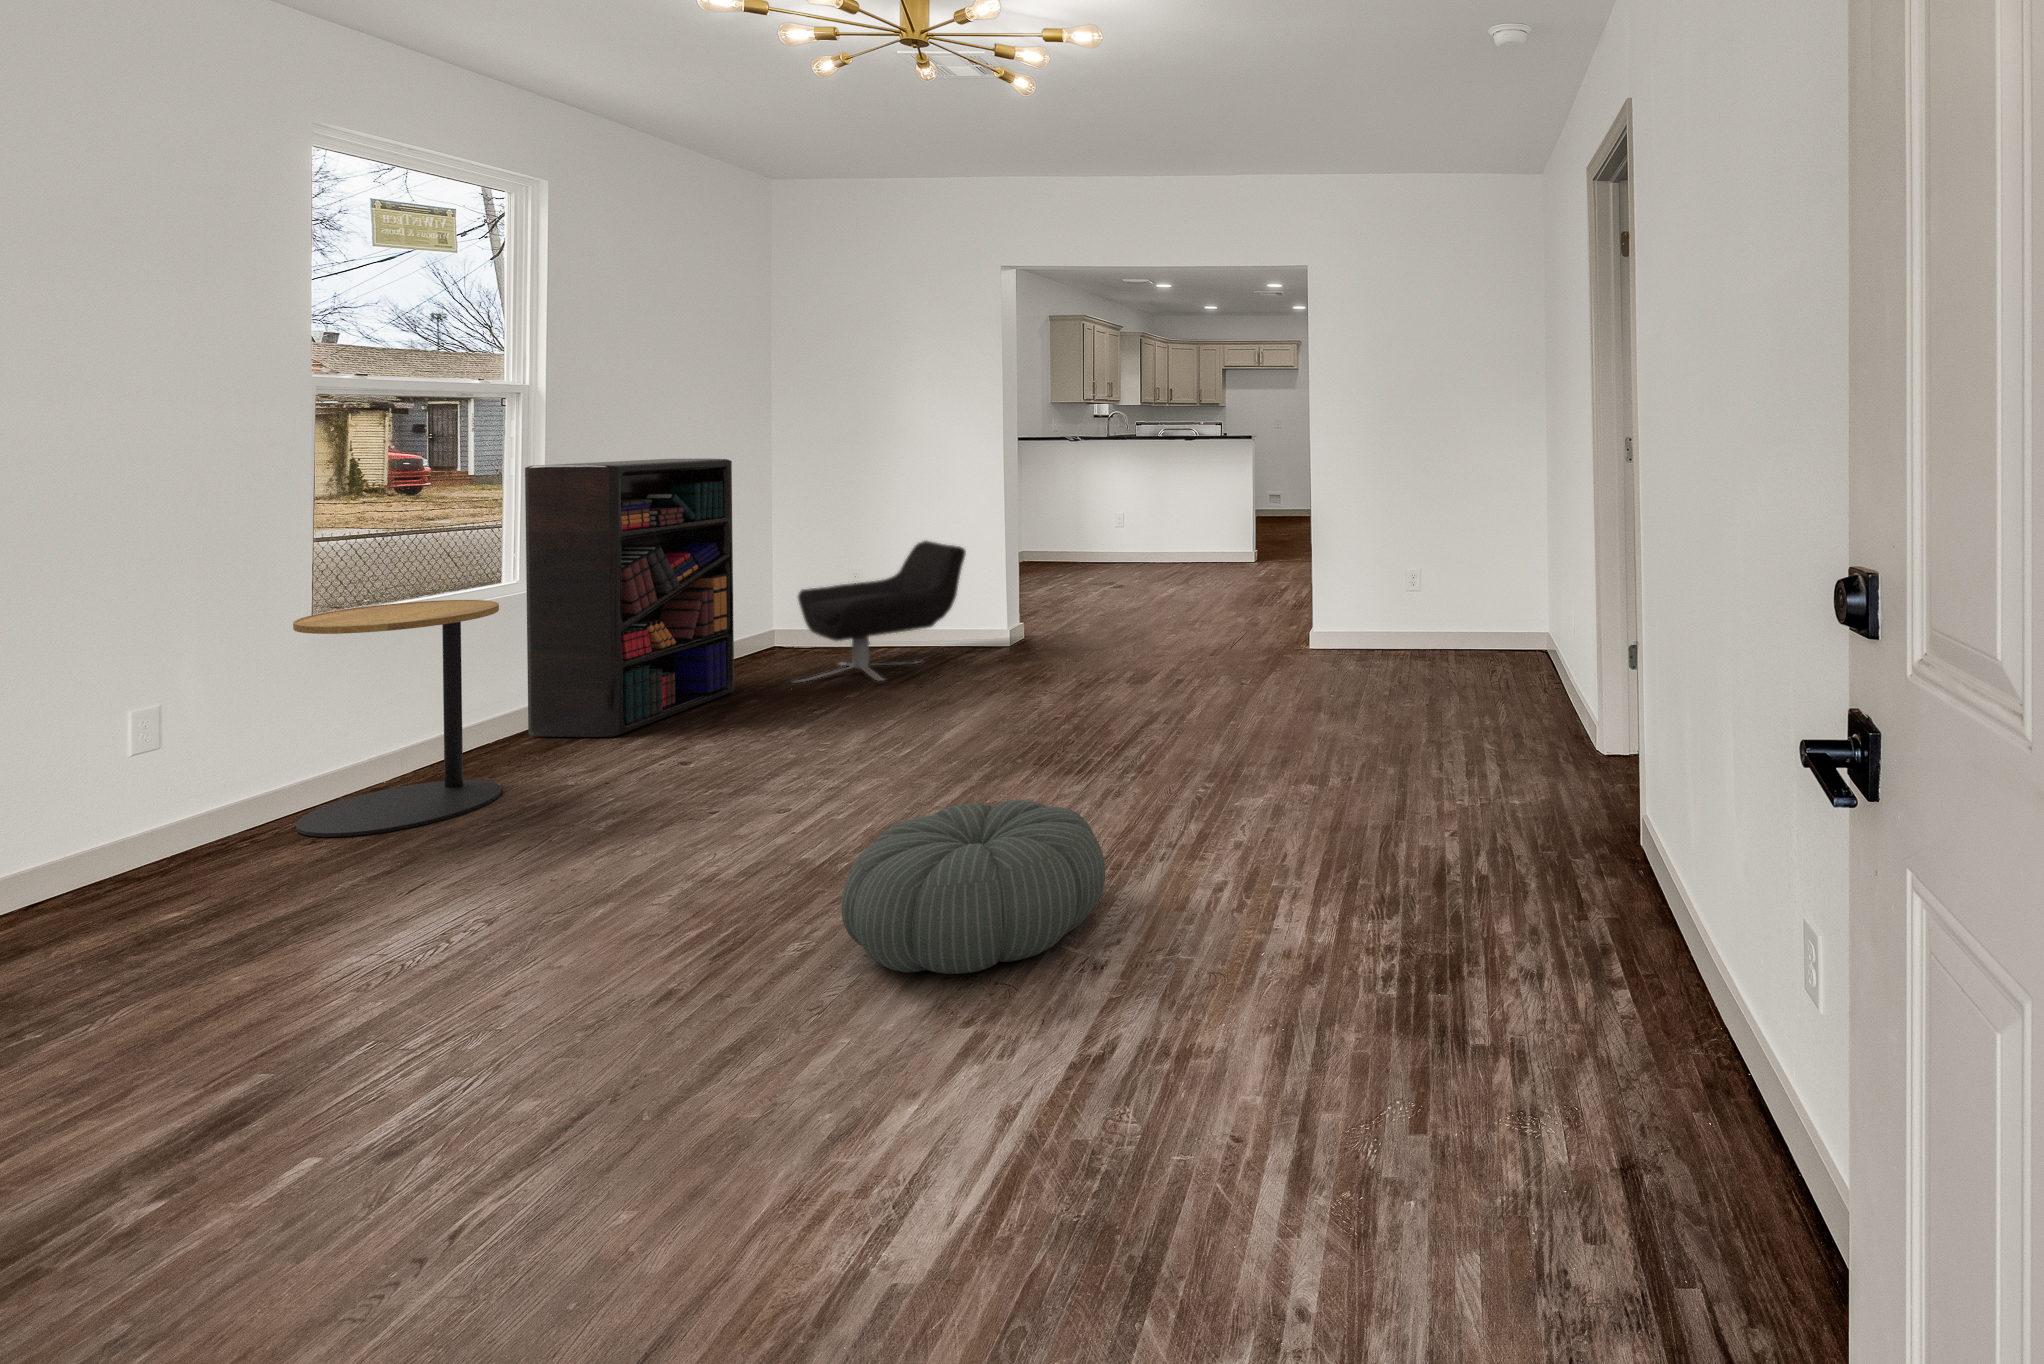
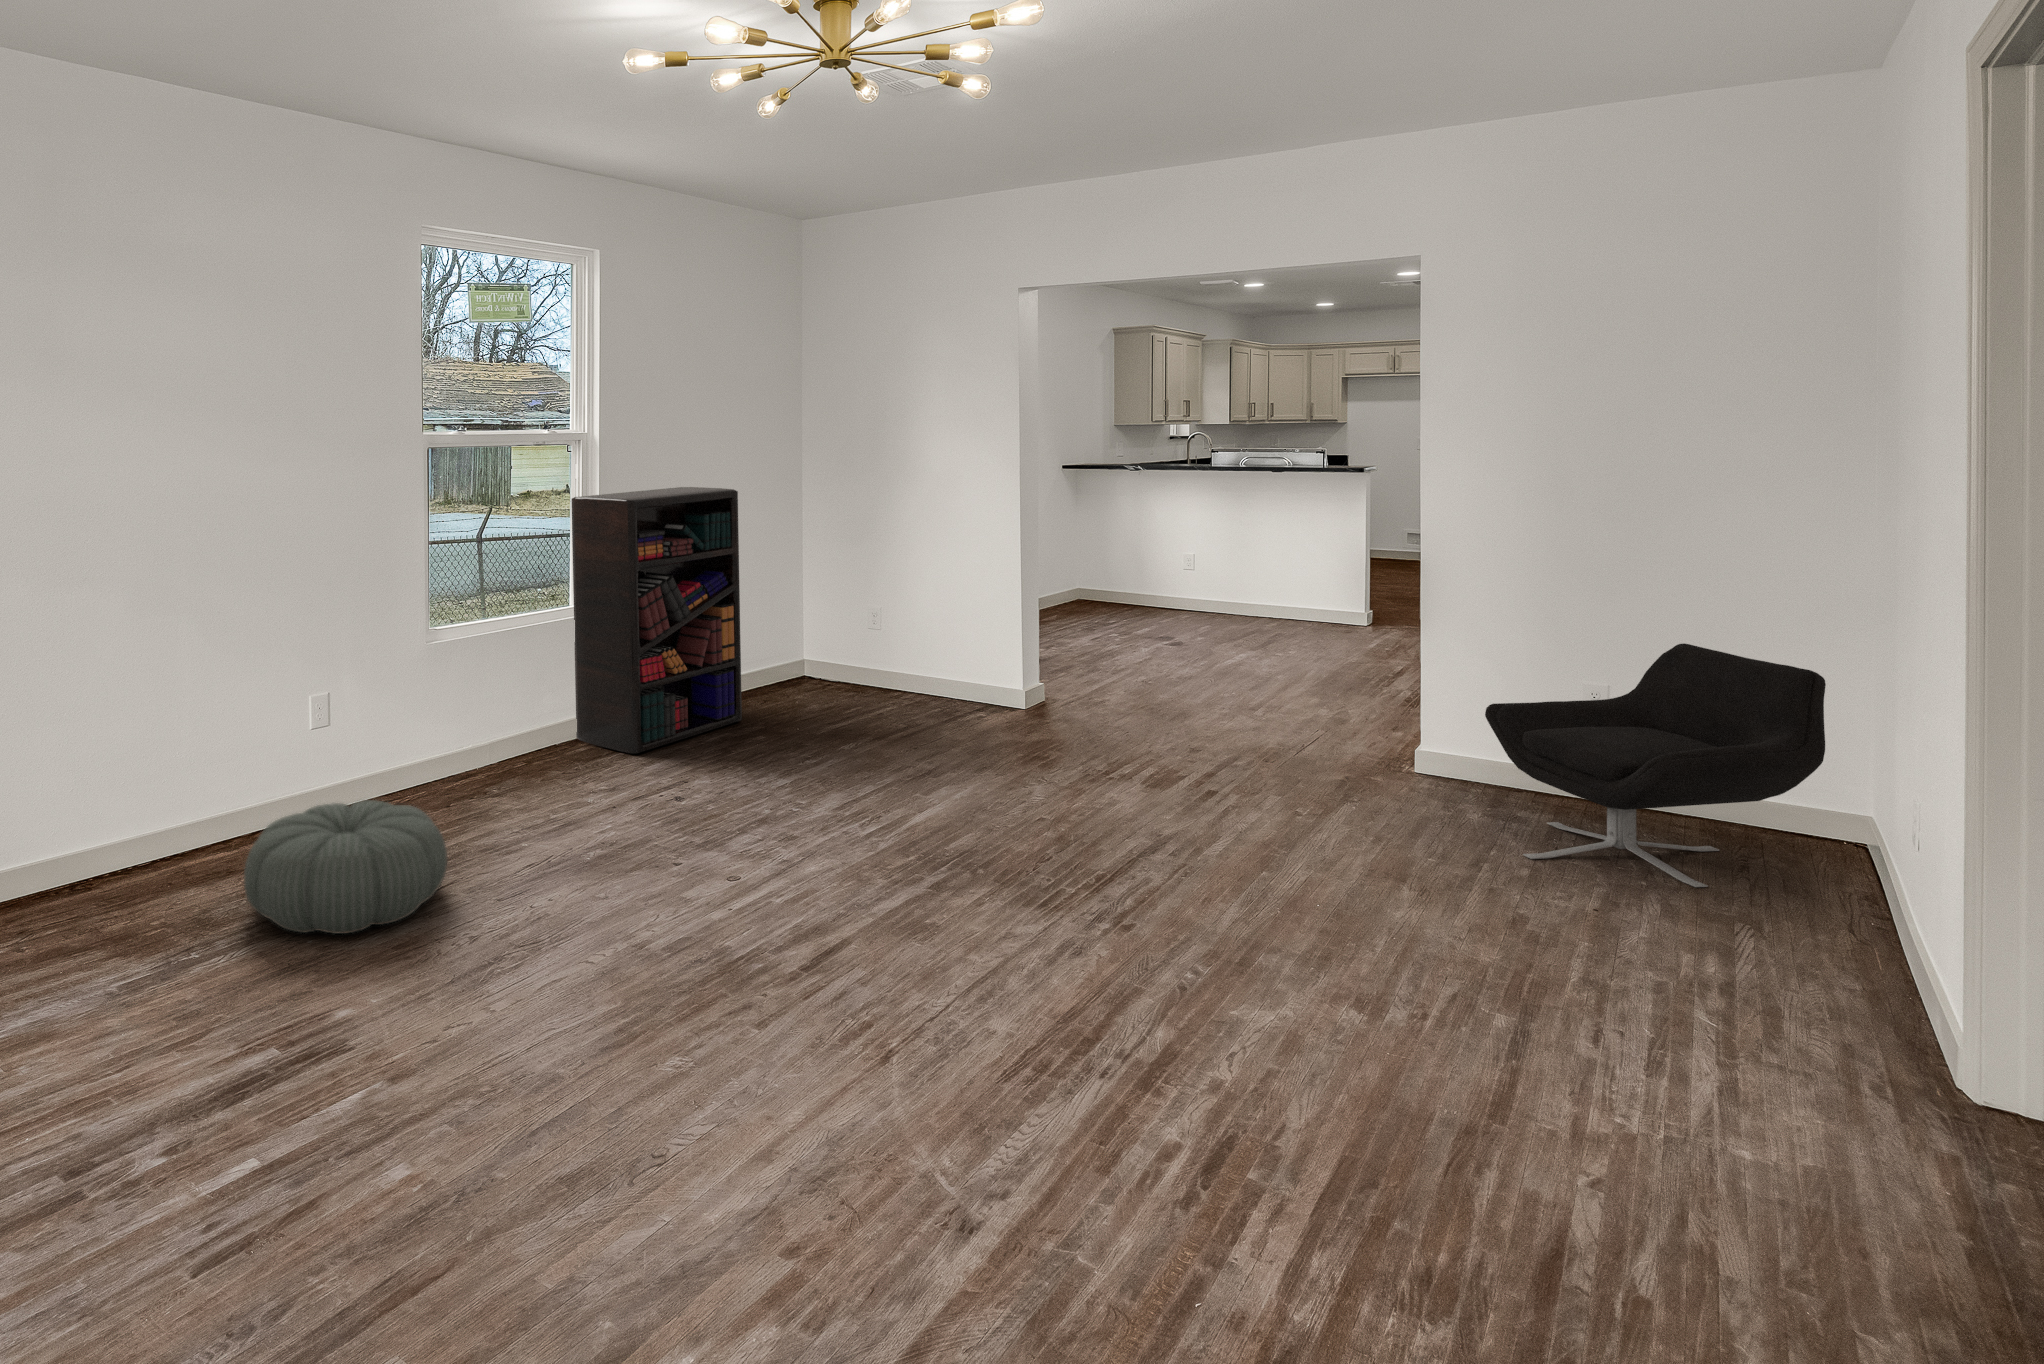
lounge chair: present [798,540,966,683] -> present [1485,643,1826,887]
side table: present [293,600,501,837] -> none [405,619,539,819]
pouf: present [841,800,1105,974] -> present [244,800,447,934]

